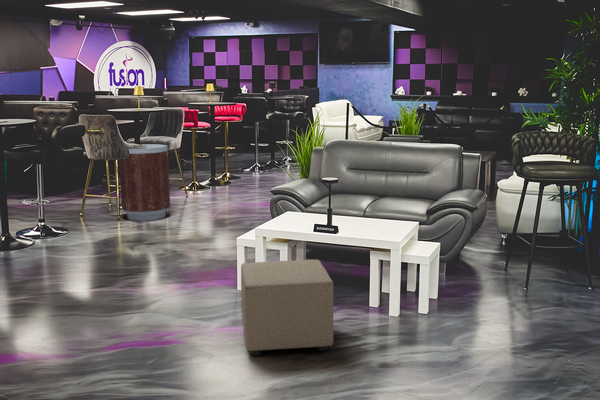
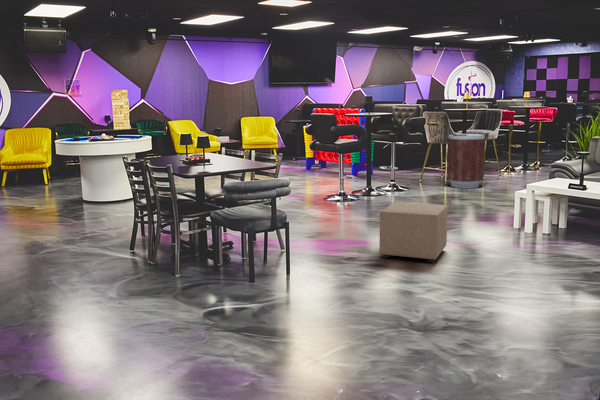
ottoman: present [241,260,333,355] -> present [379,202,448,263]

